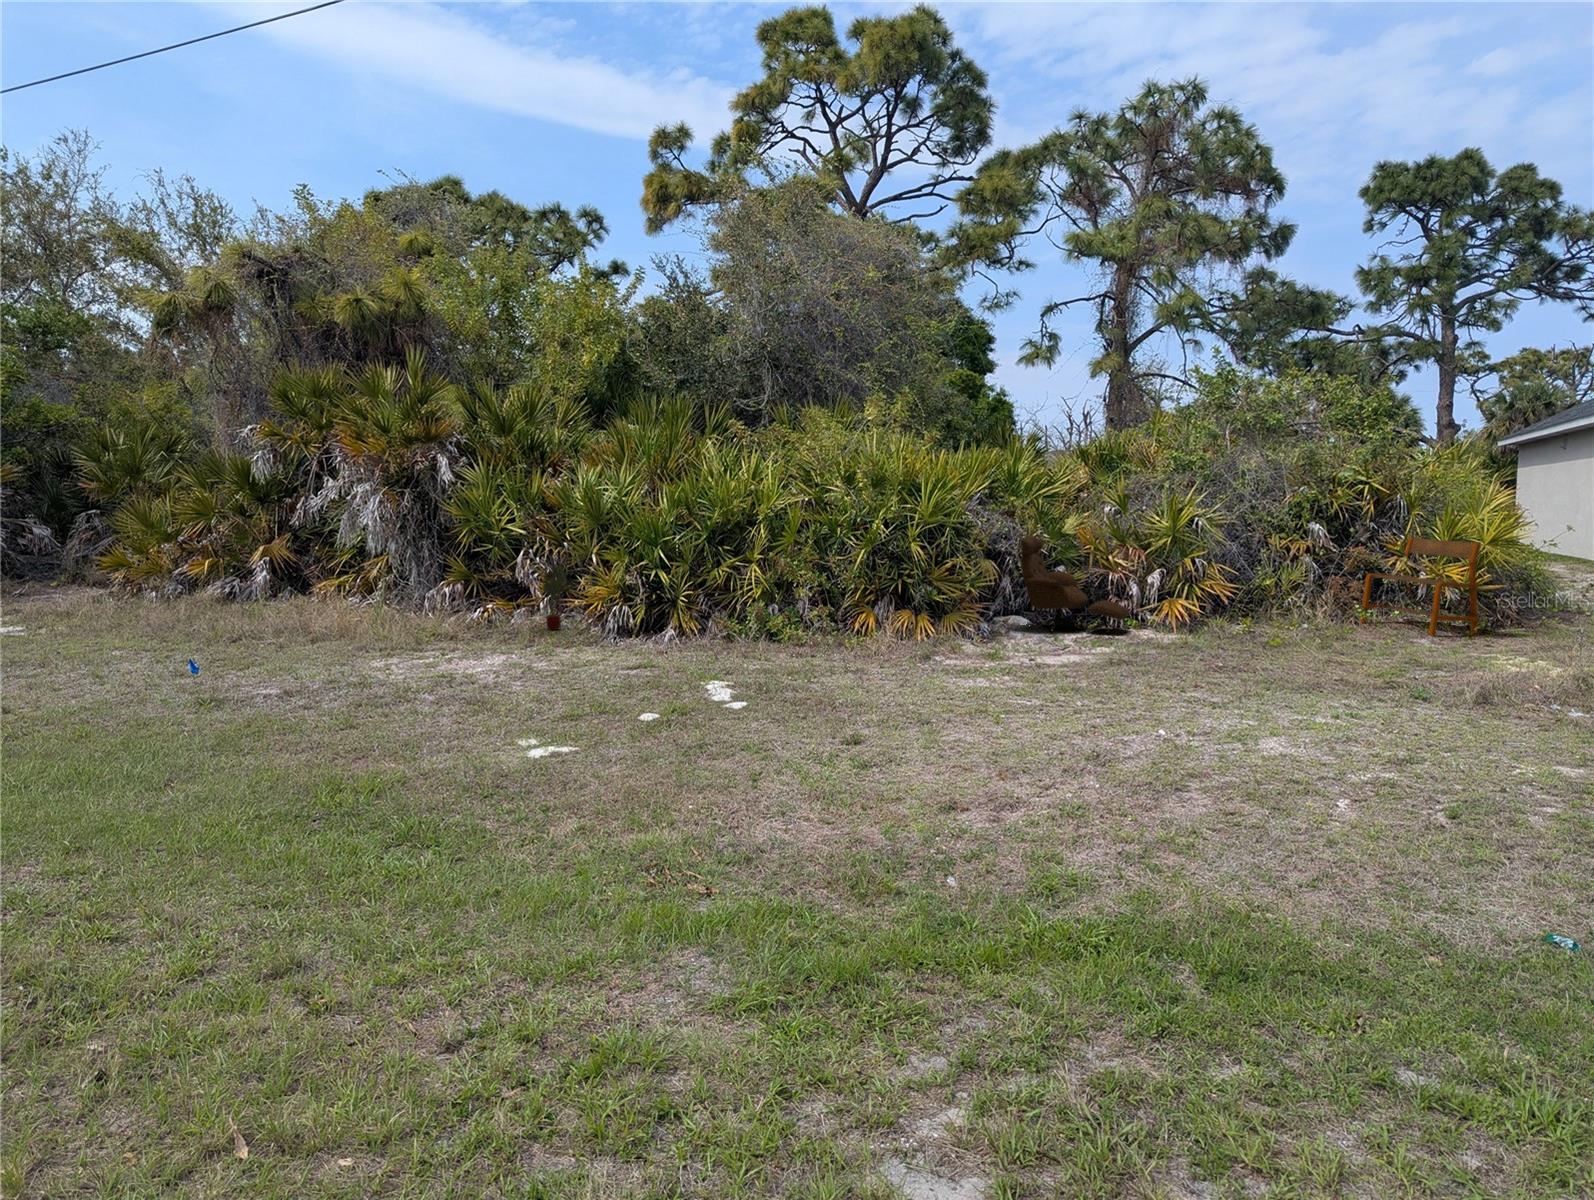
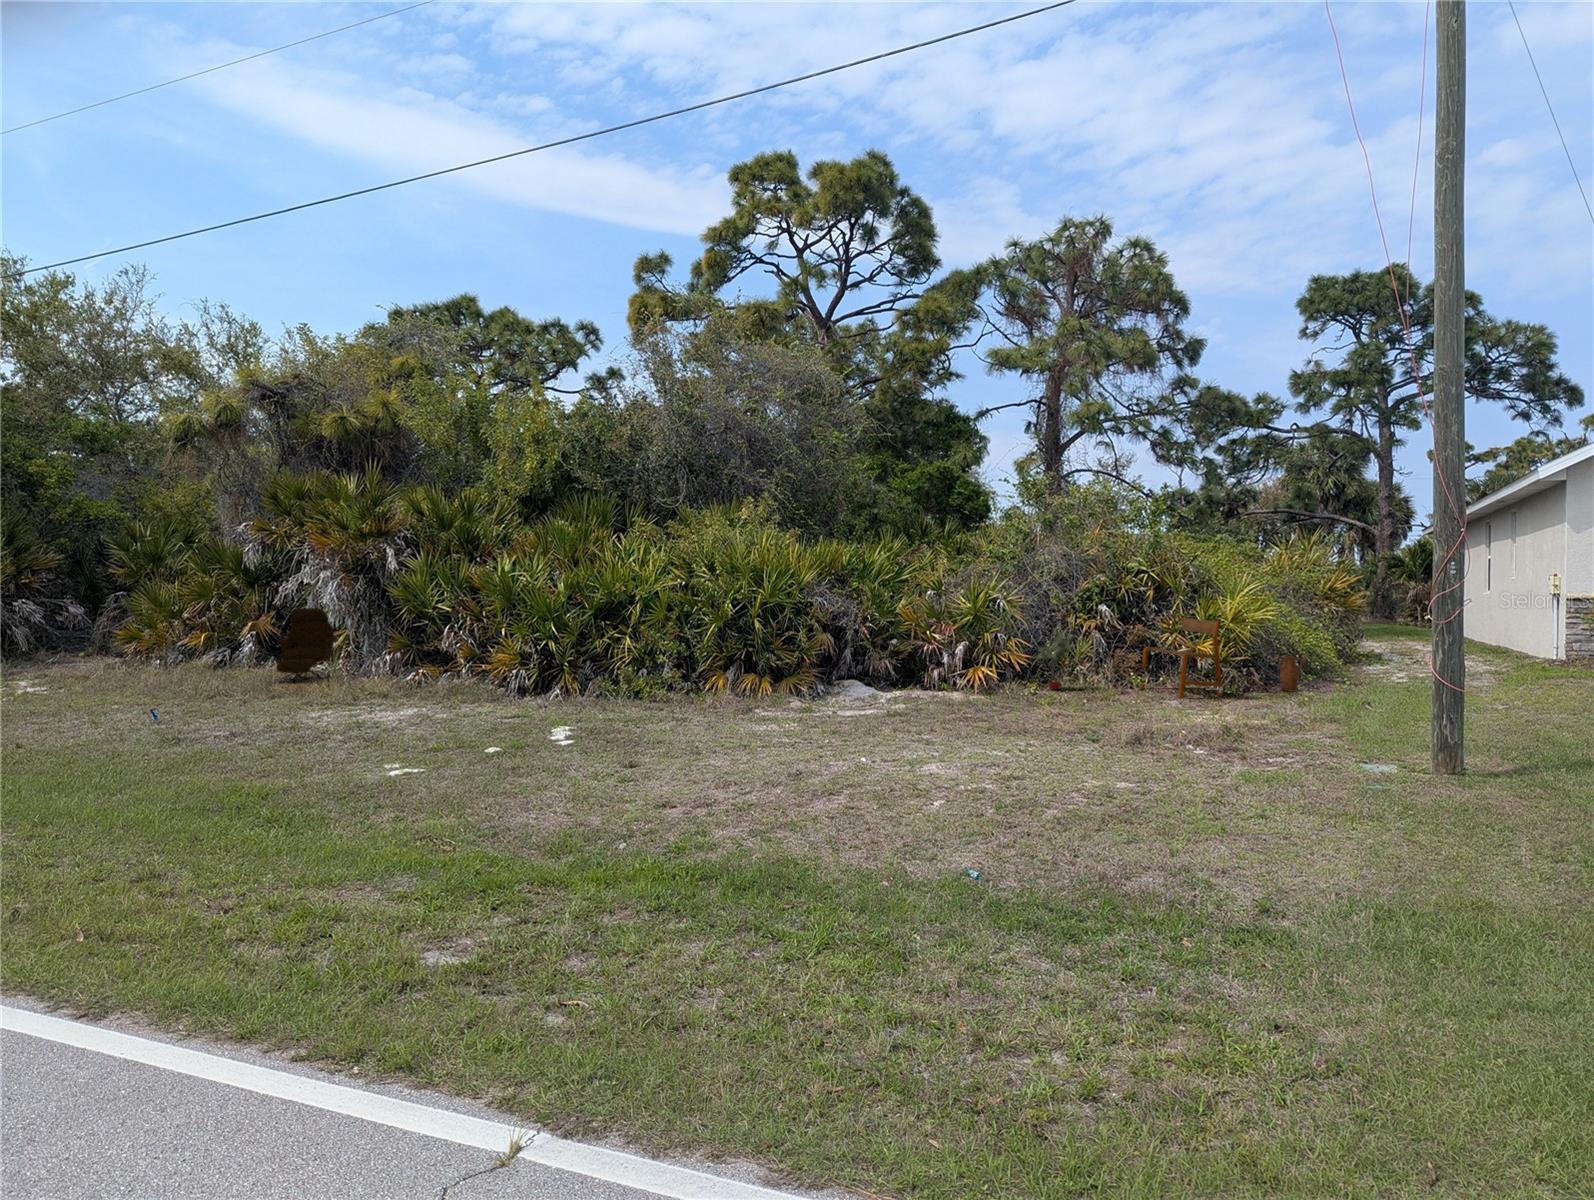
lounge chair: present [1021,535,1128,635] -> present [276,608,338,682]
potted tree: present [541,555,580,630] -> present [1036,628,1073,690]
watering can: none [1526,582,1559,626] -> present [1279,655,1306,691]

